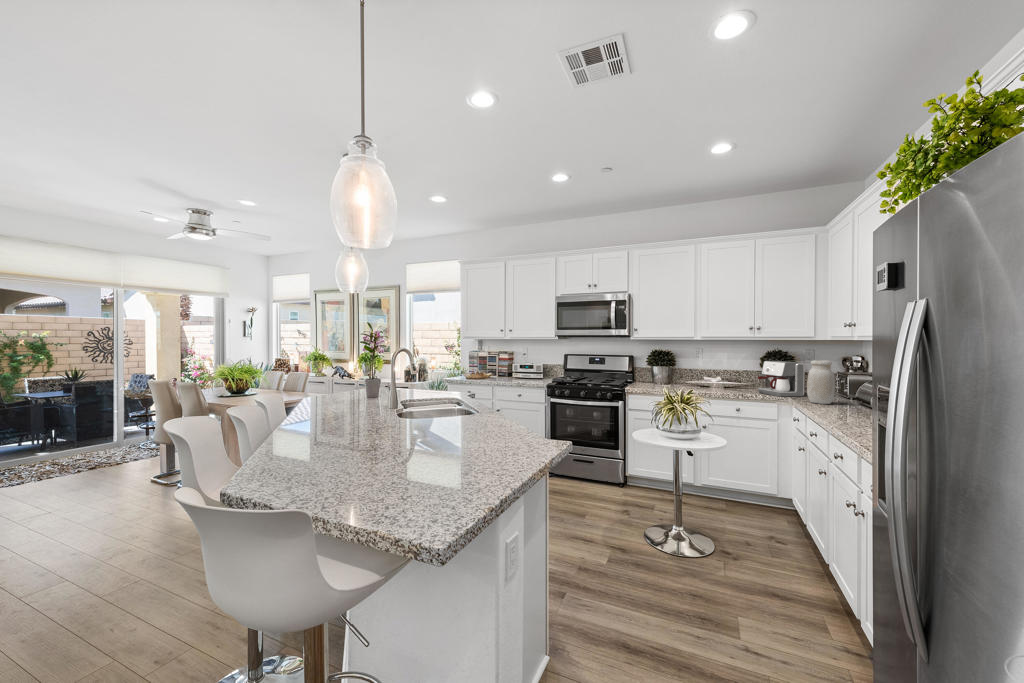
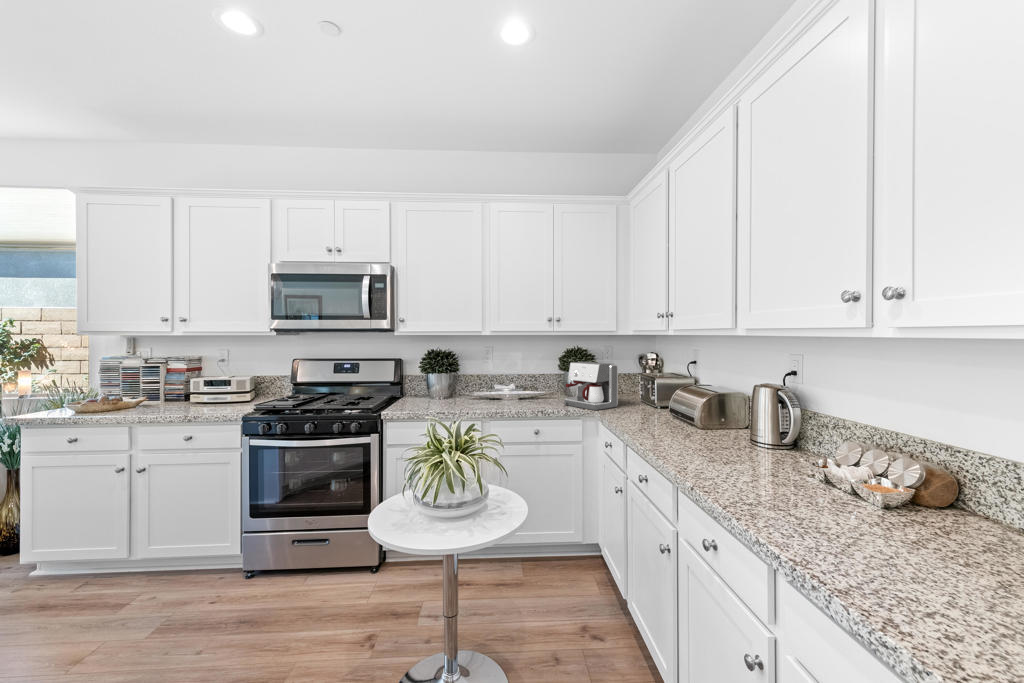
jar: present [807,360,835,404] -> none [636,361,670,421]

